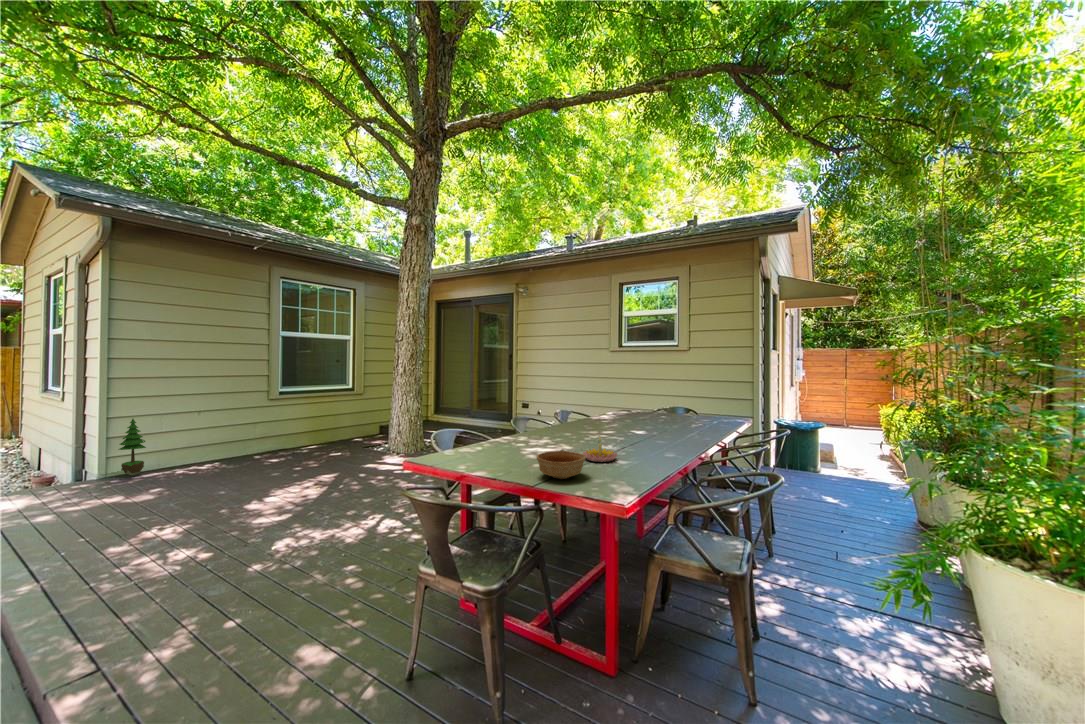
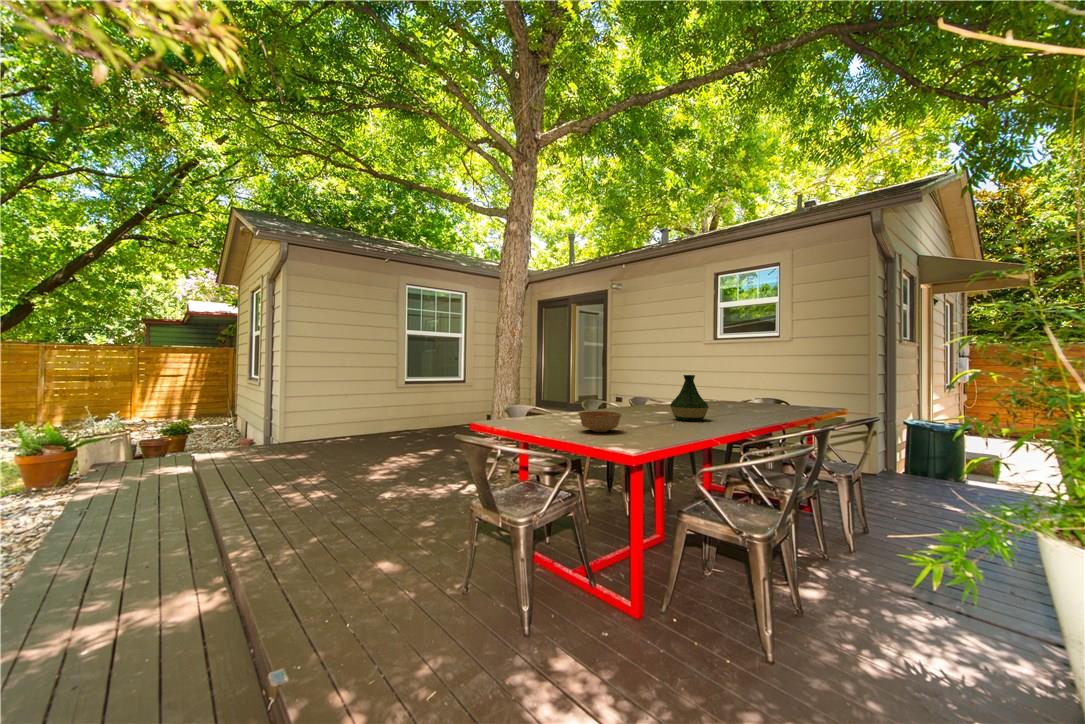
vase: none [614,399,654,449] -> present [670,375,709,421]
potted tree: present [119,419,146,477] -> none [292,396,311,442]
candle holder: present [583,438,617,462] -> none [630,403,663,426]

